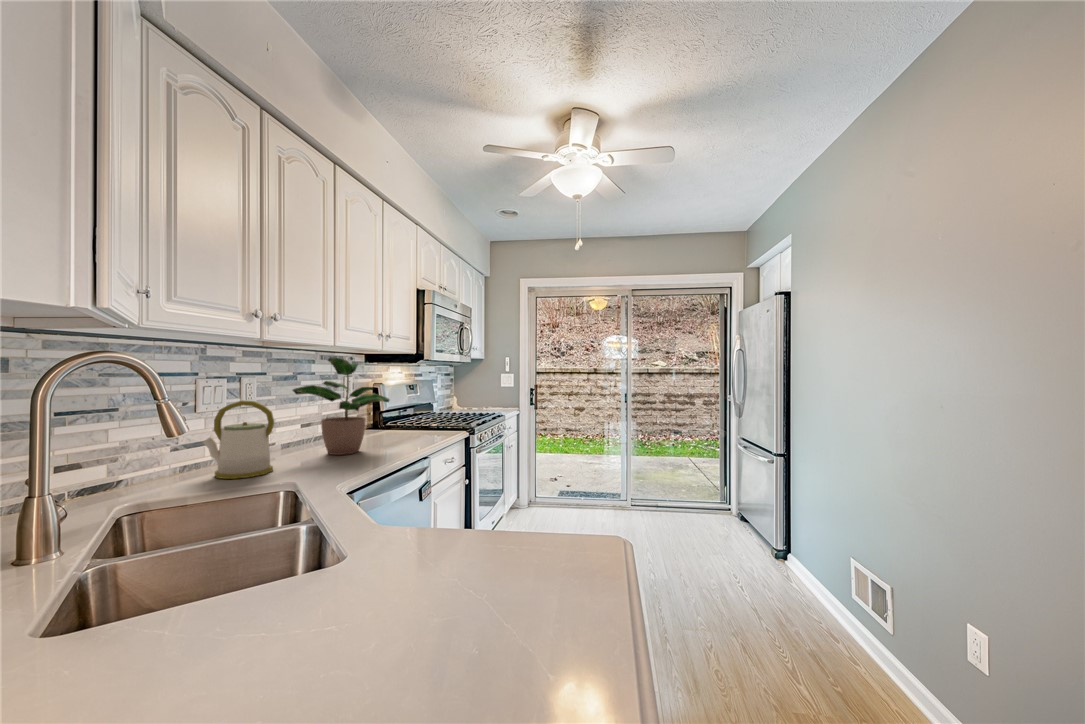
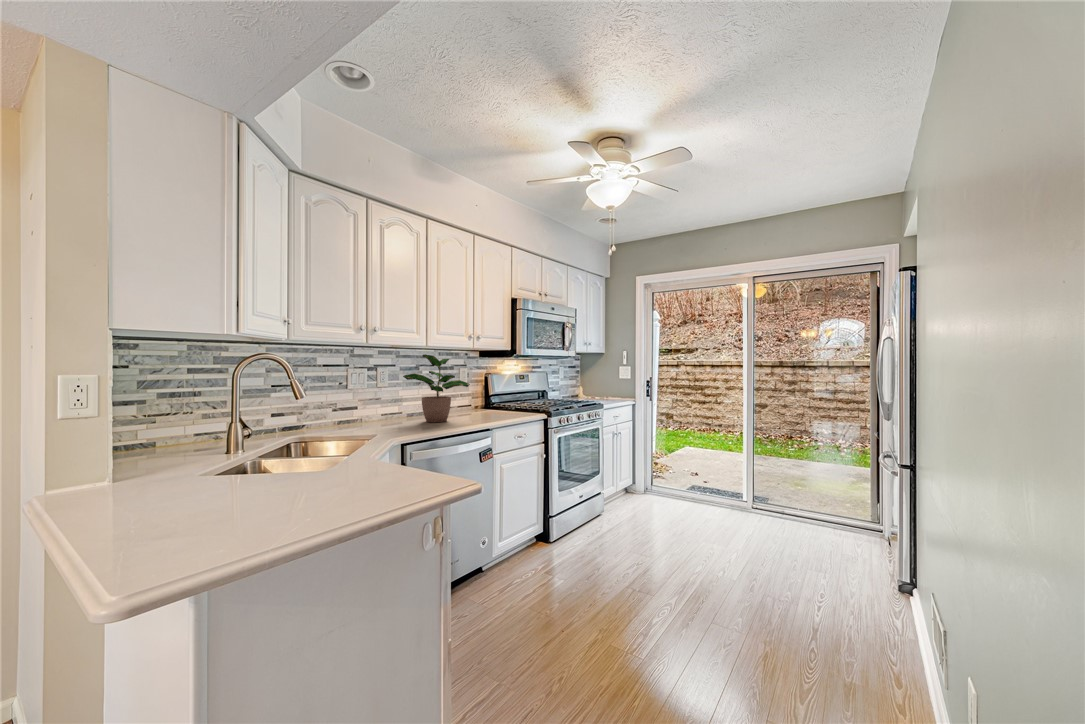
kettle: present [203,401,274,479] -> none [347,382,384,430]

